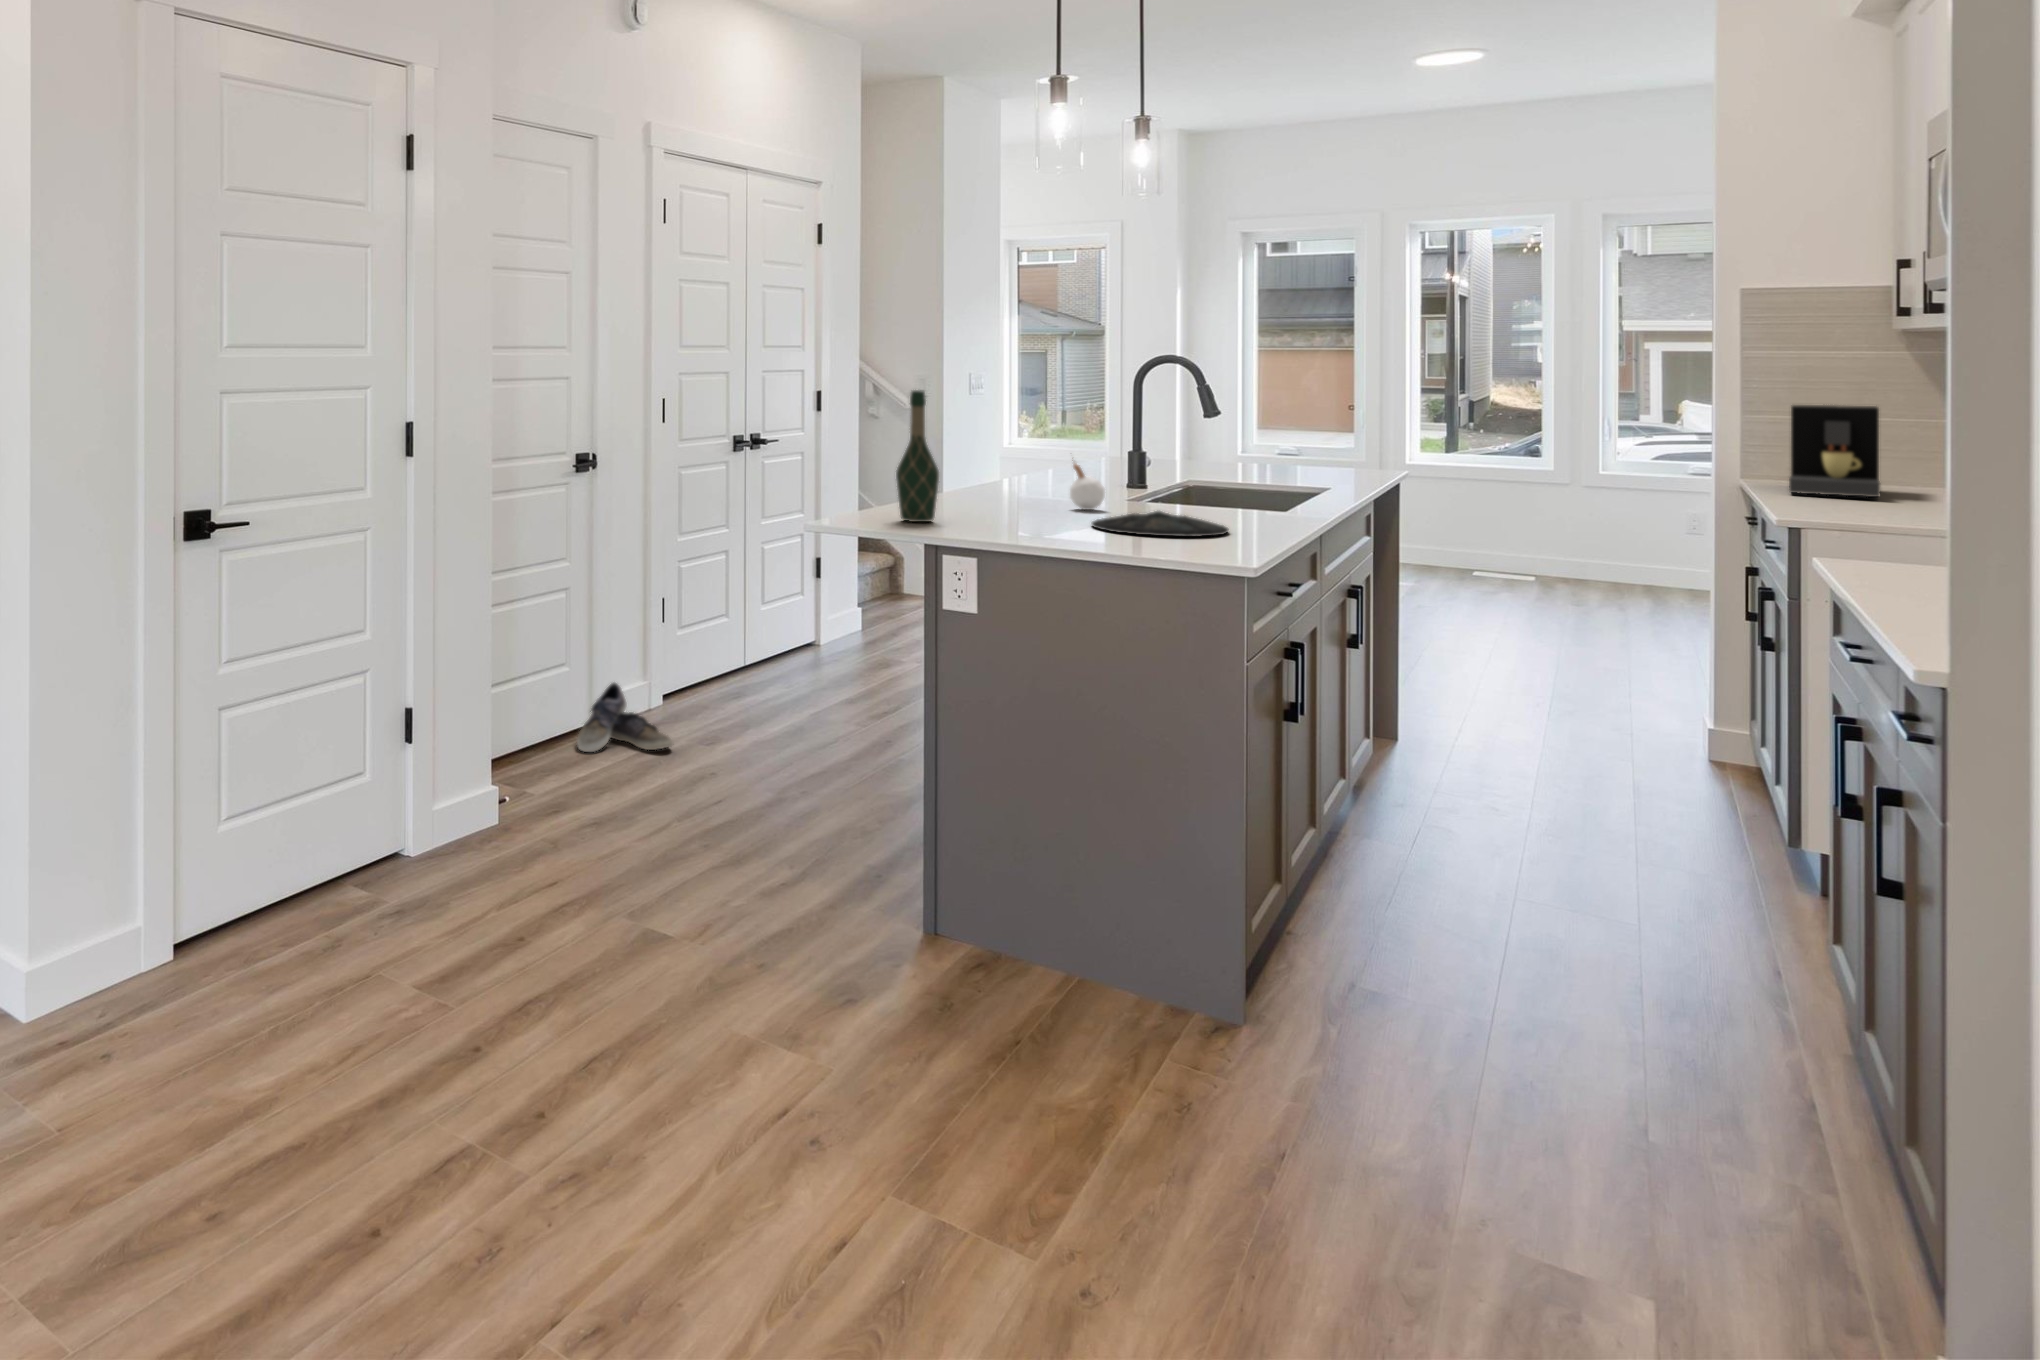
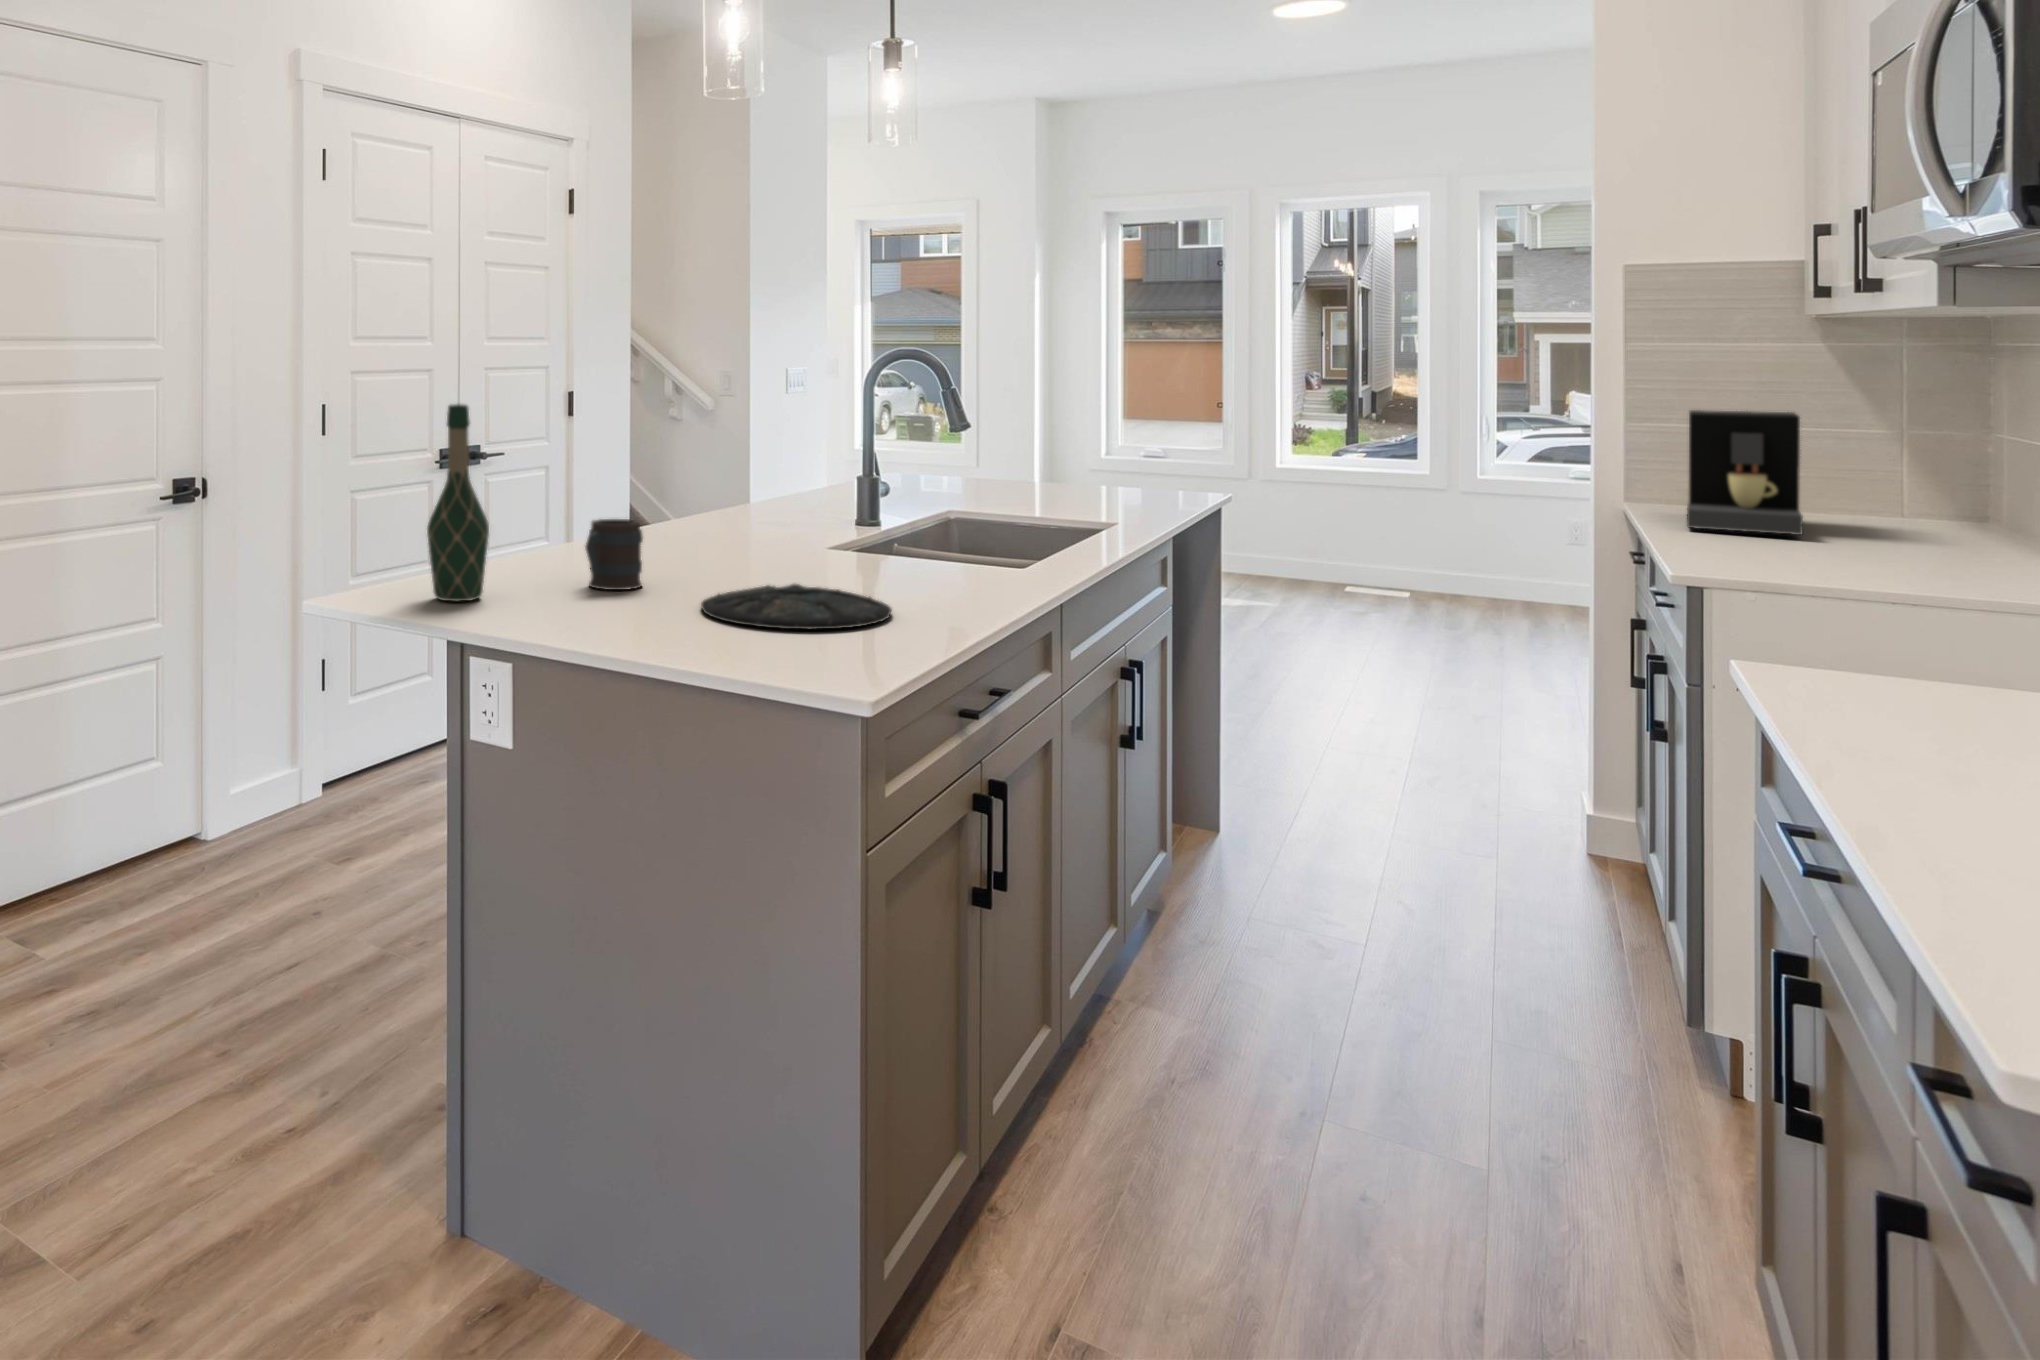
candle: present [1070,458,1105,510] -> none [716,488,763,570]
mug: none [993,471,1034,518] -> present [585,519,643,590]
shoe: present [577,683,673,752] -> none [165,776,292,875]

